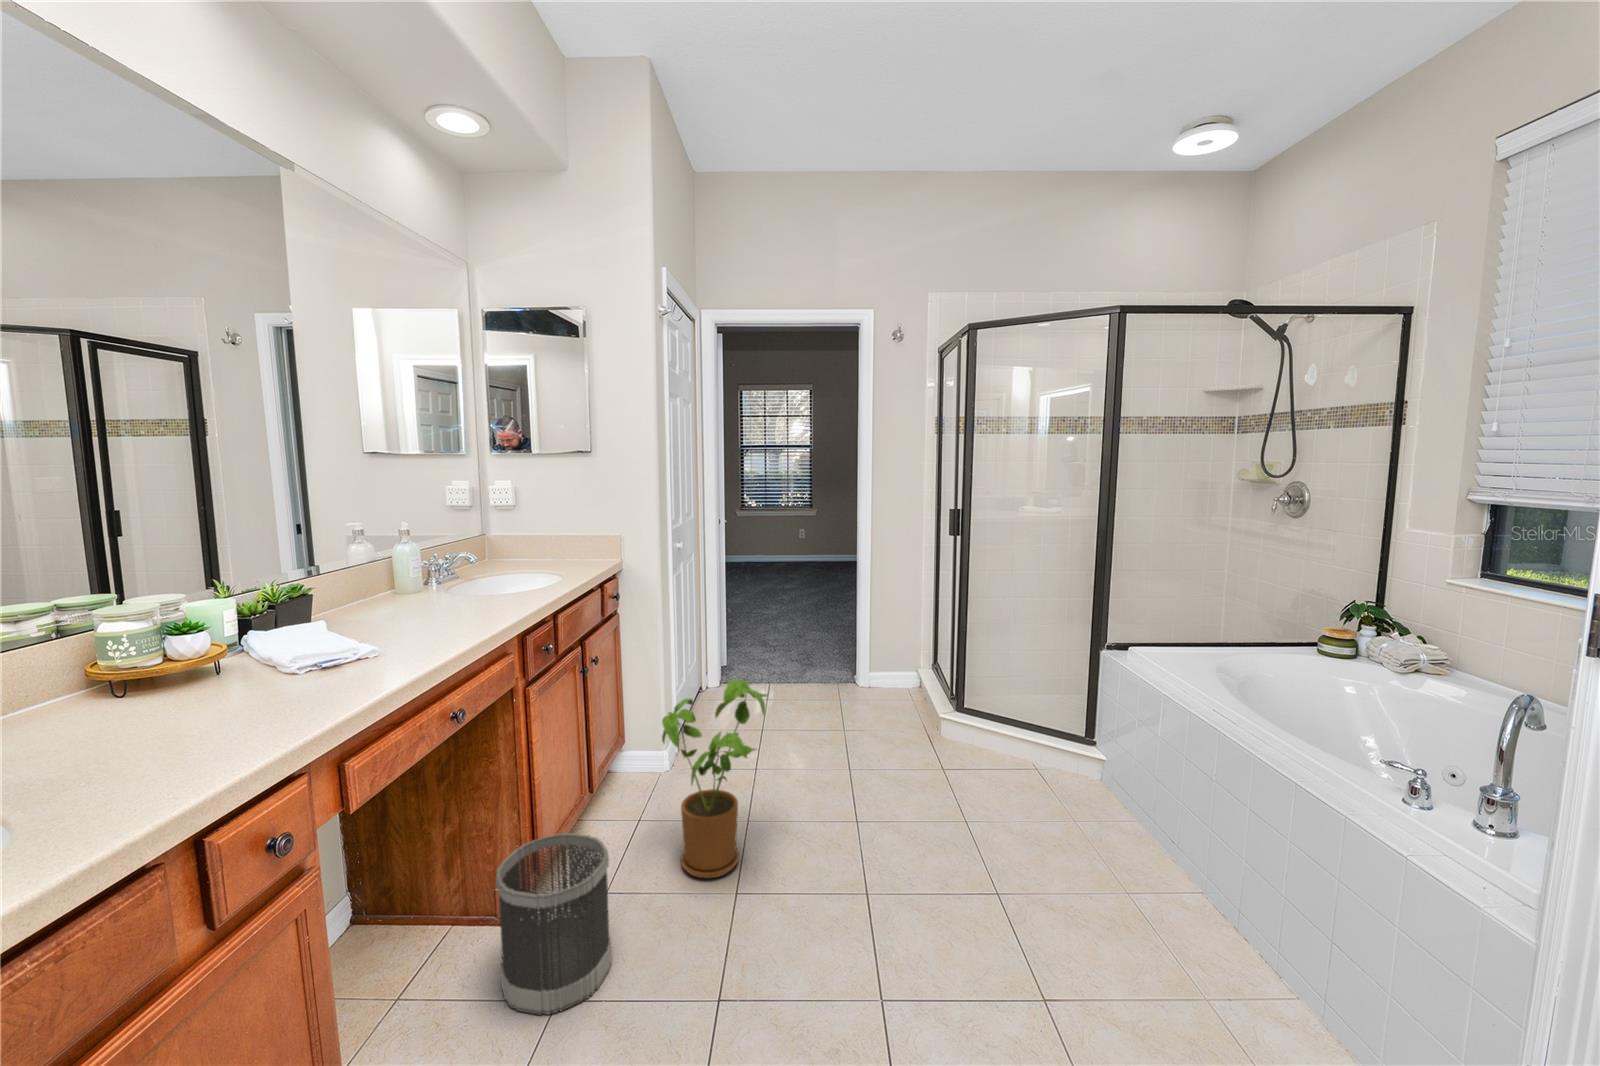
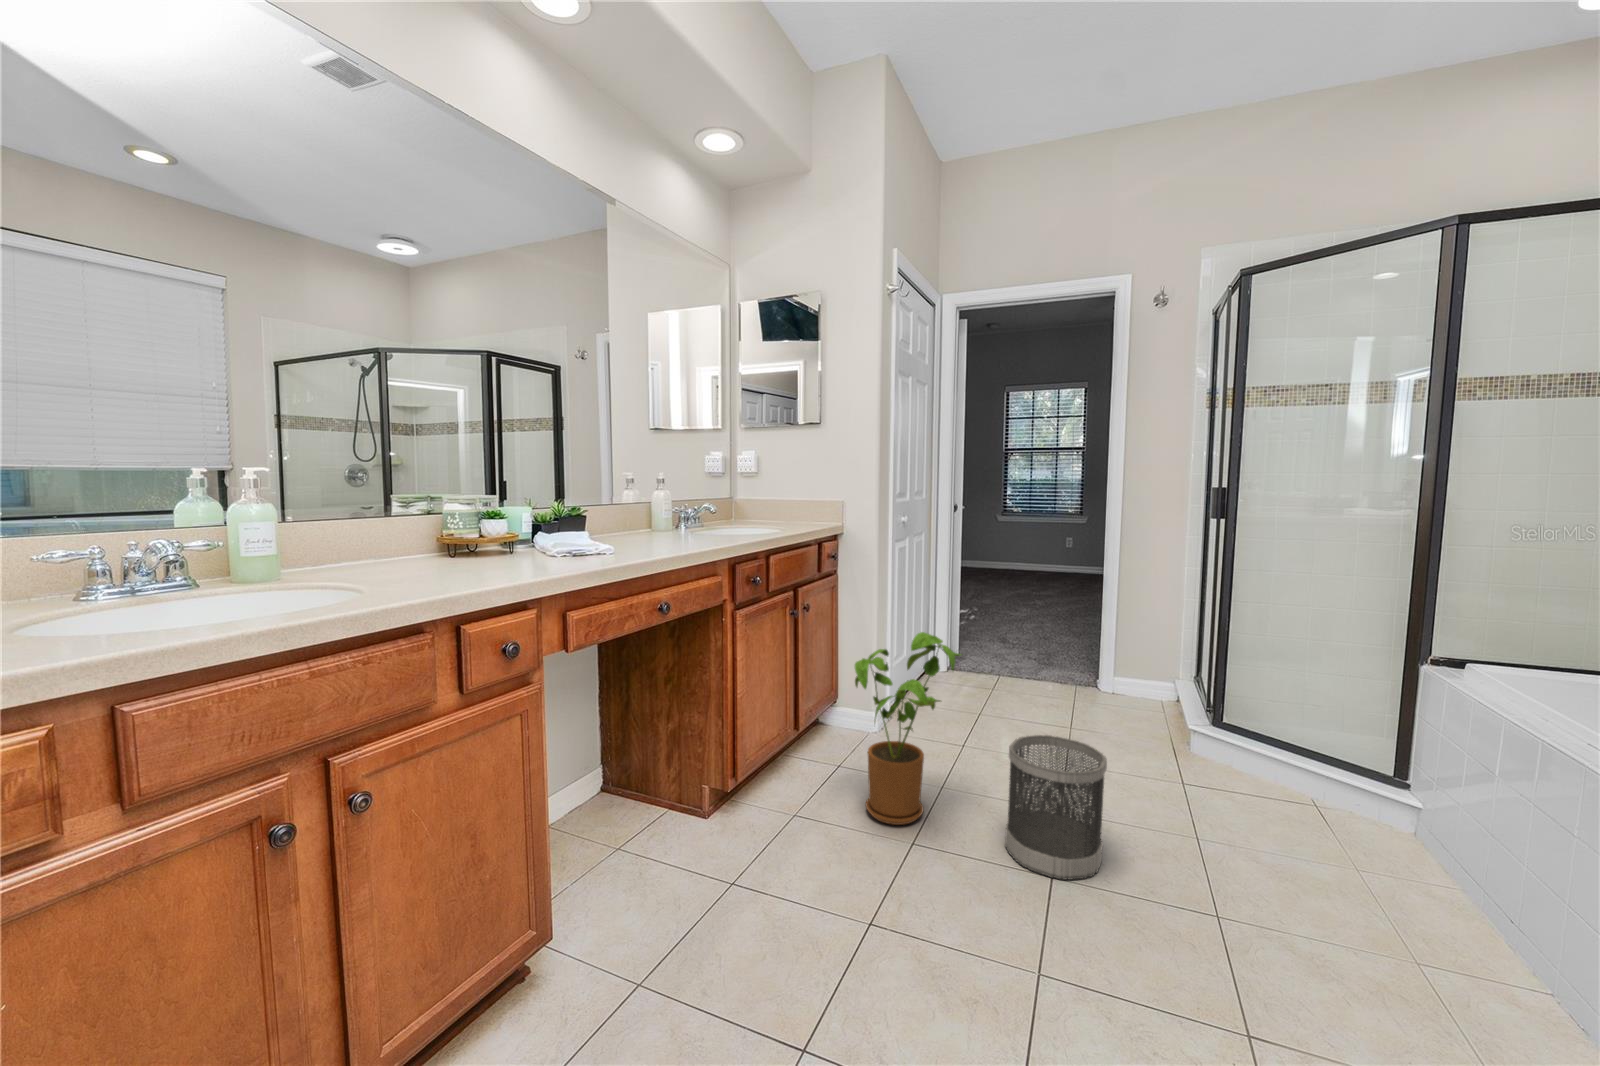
wastebasket: present [496,833,612,1015] -> present [1005,735,1107,880]

